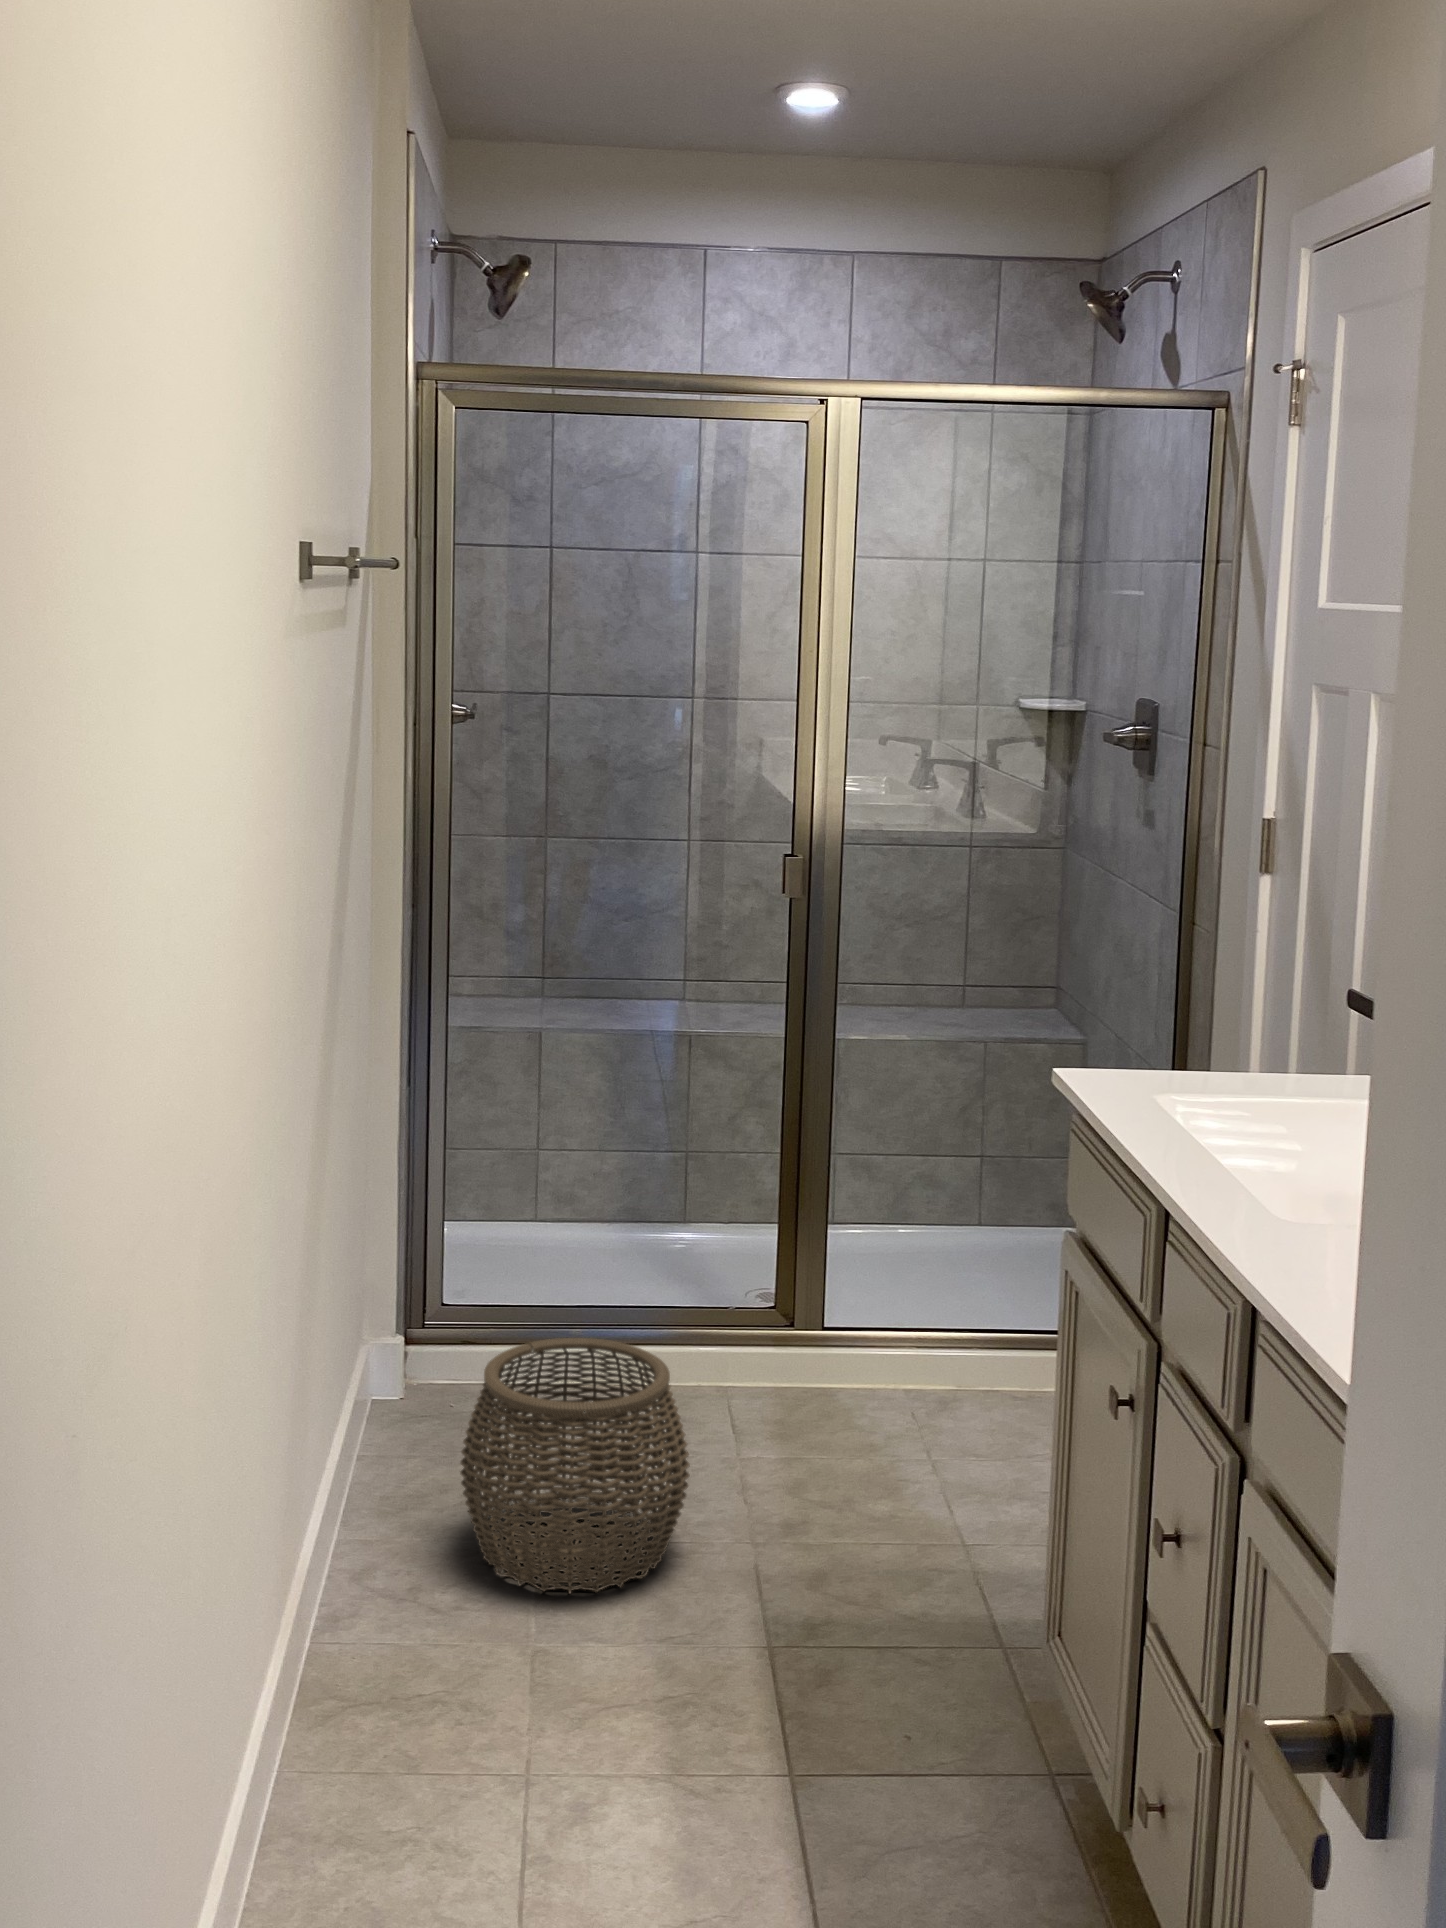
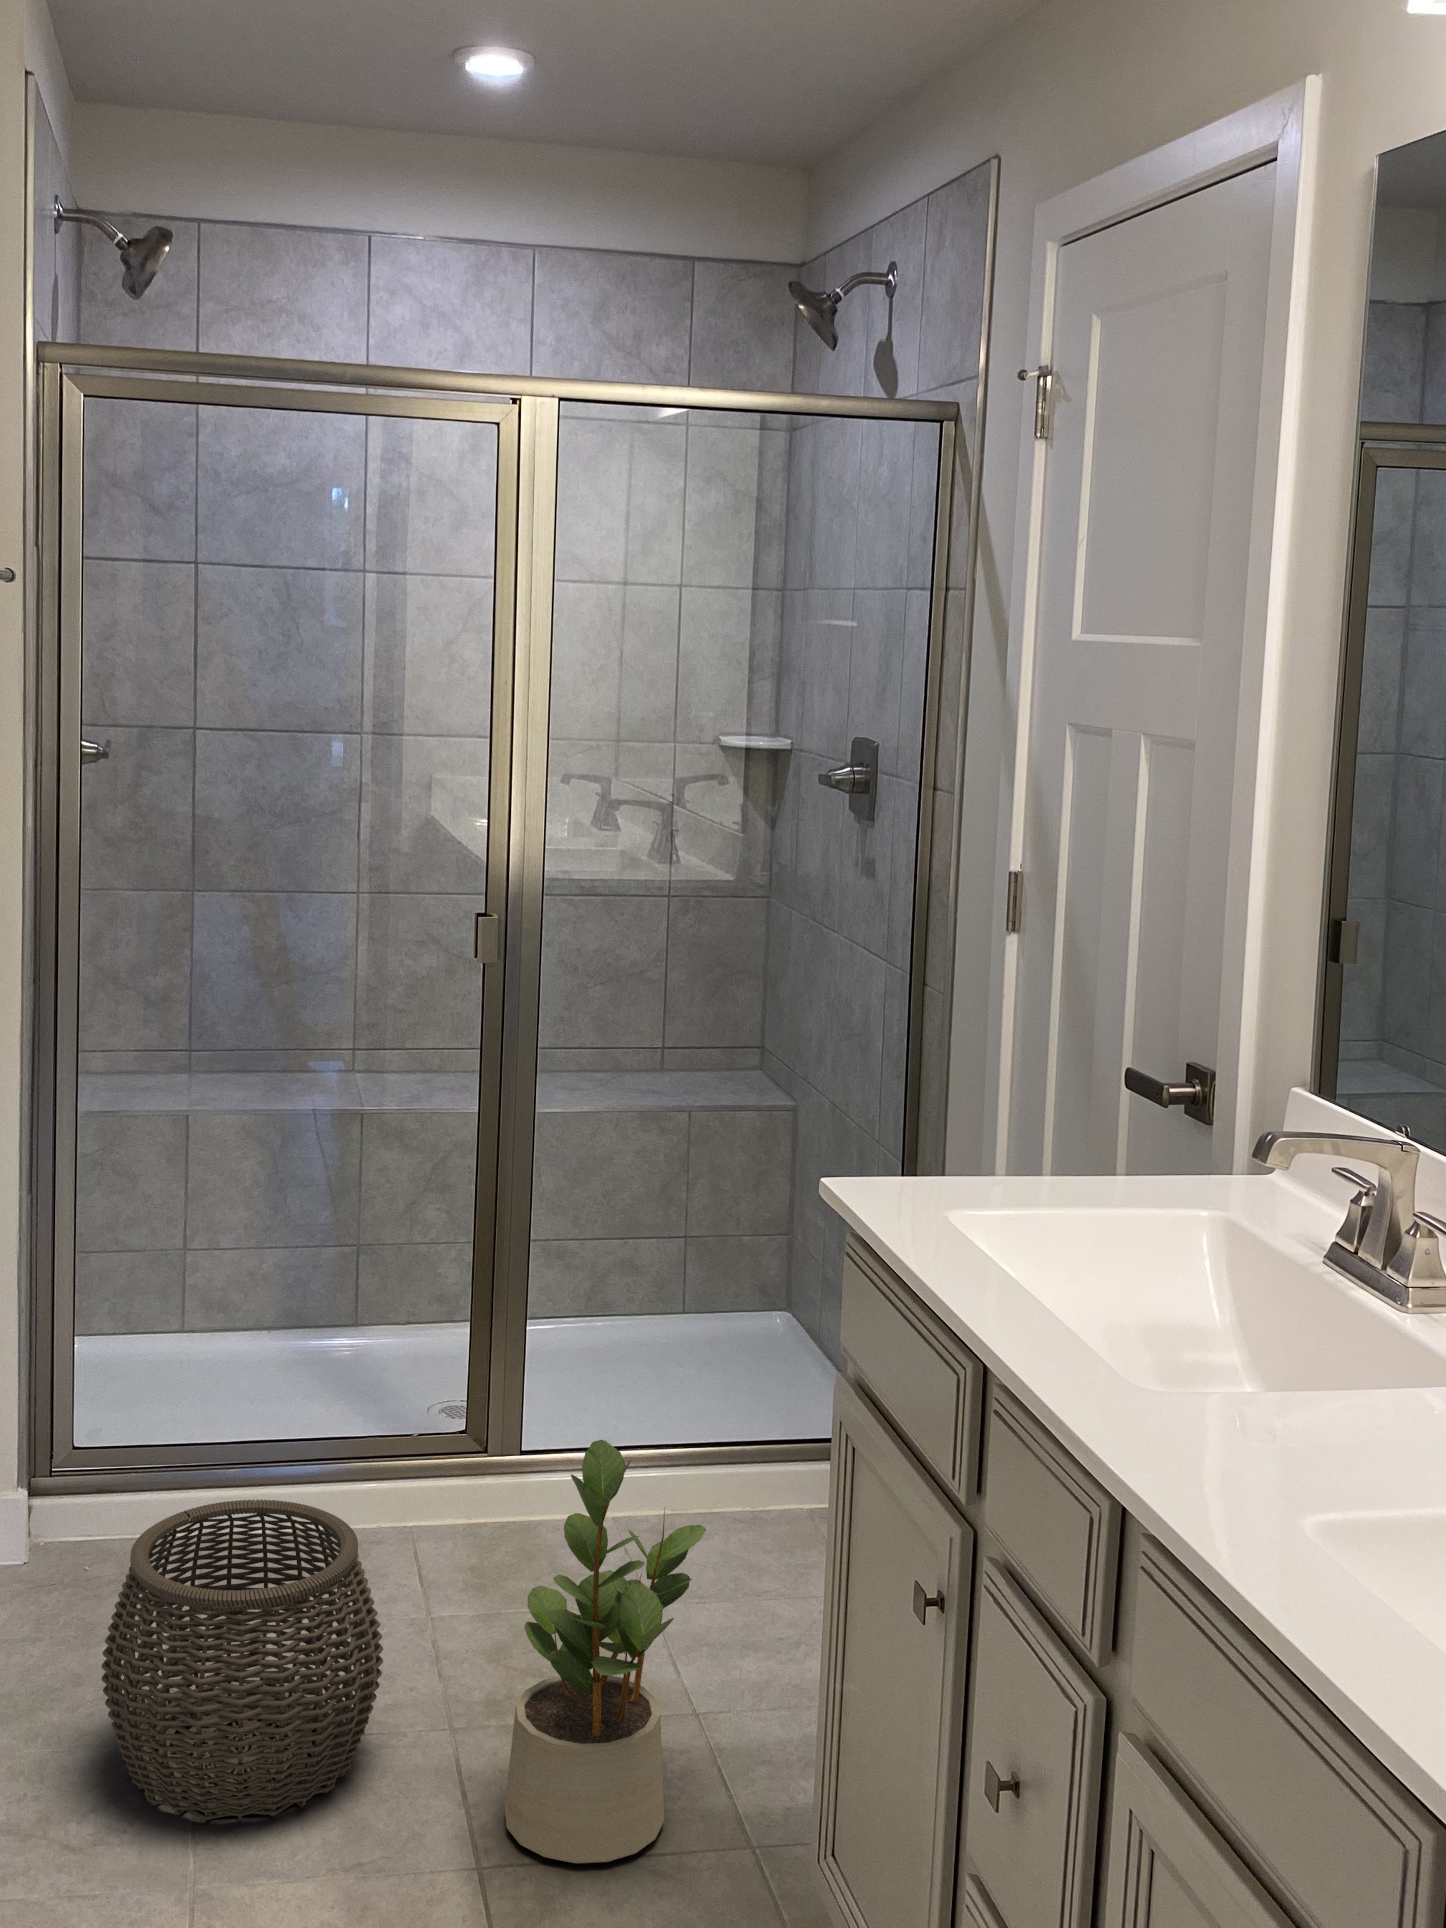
potted plant: none [788,1291,964,1647] -> present [505,1440,706,1863]

